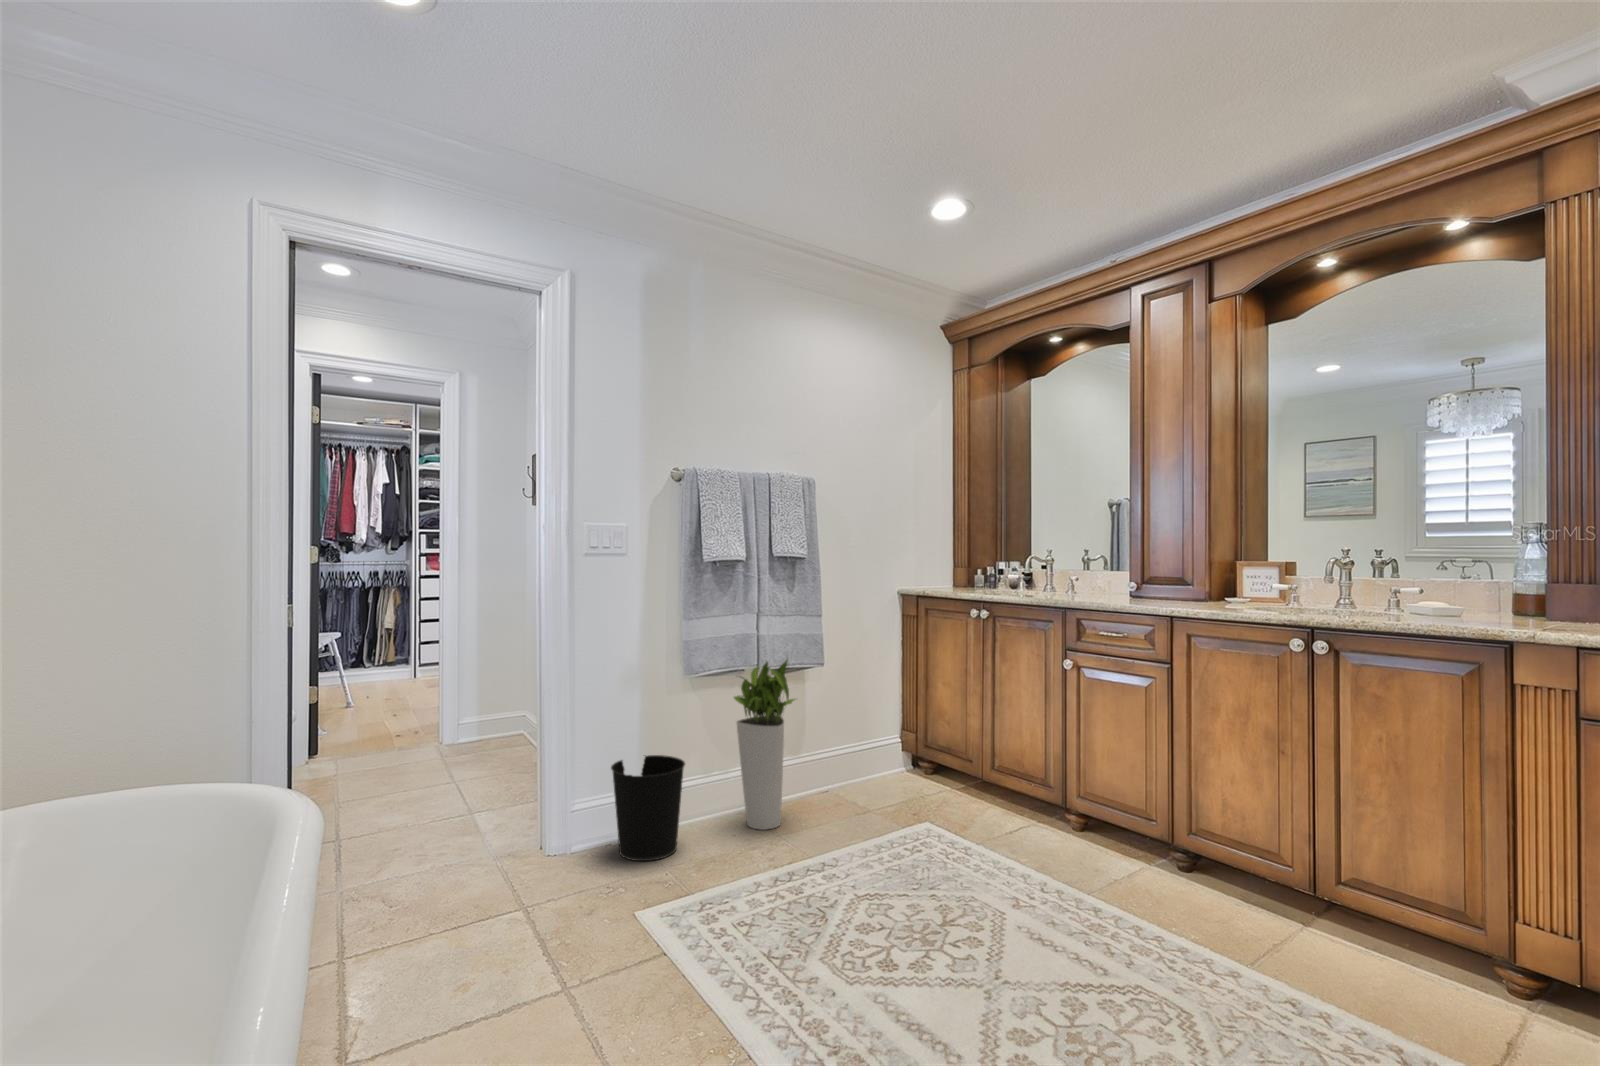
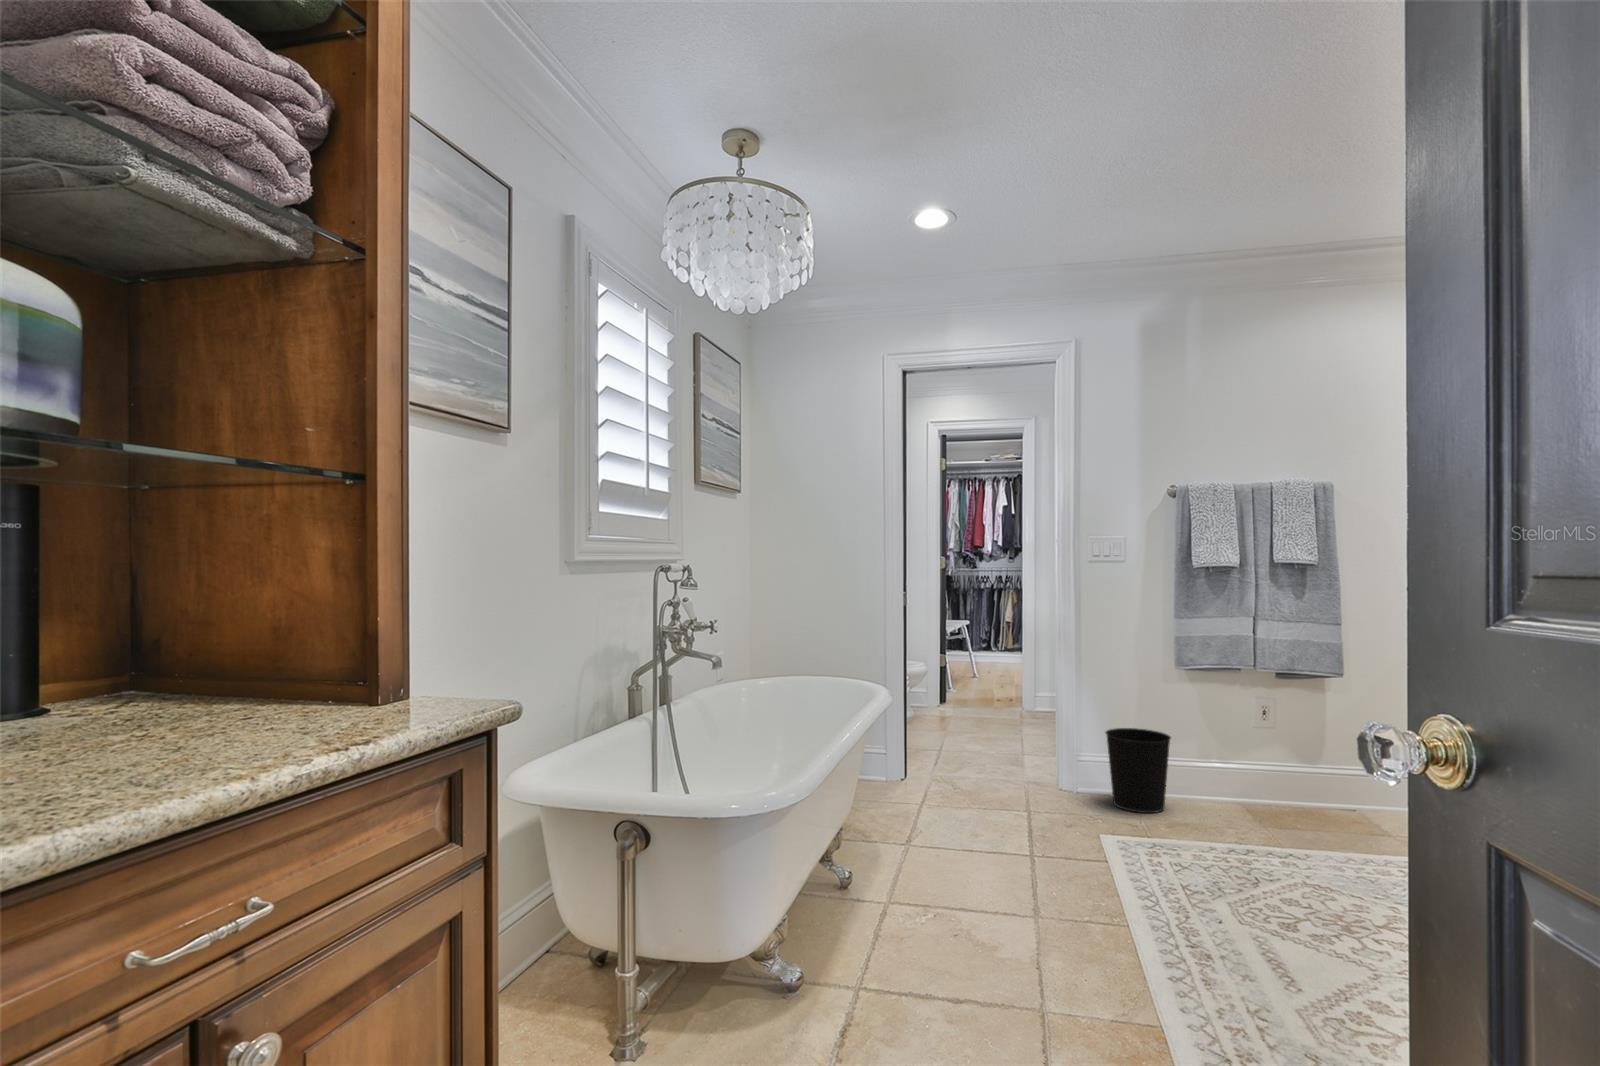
planter: present [734,660,795,830] -> none [1220,659,1298,819]

